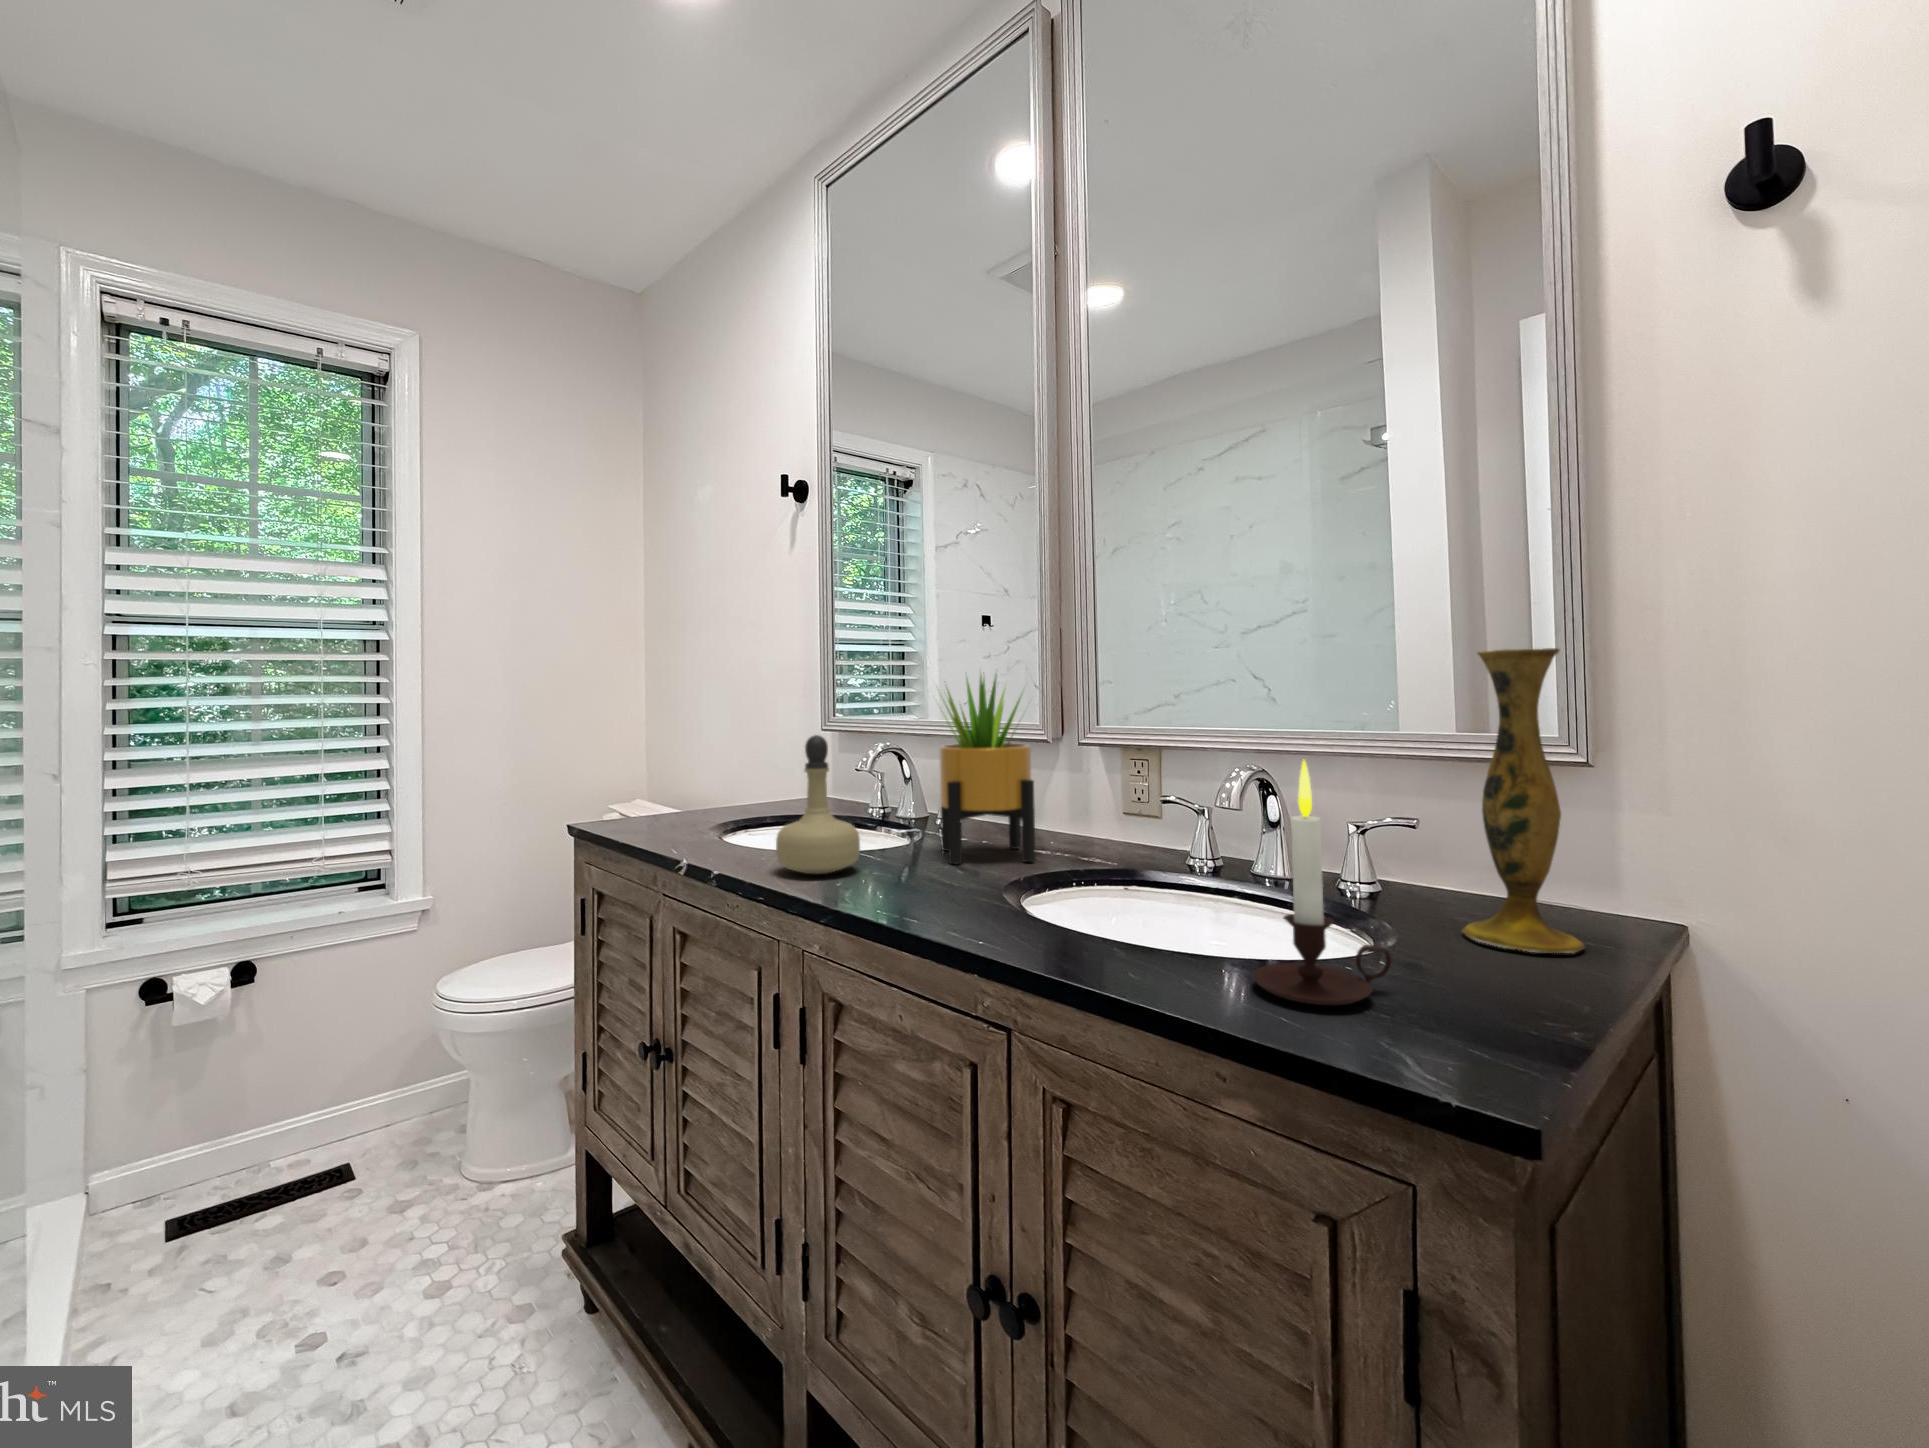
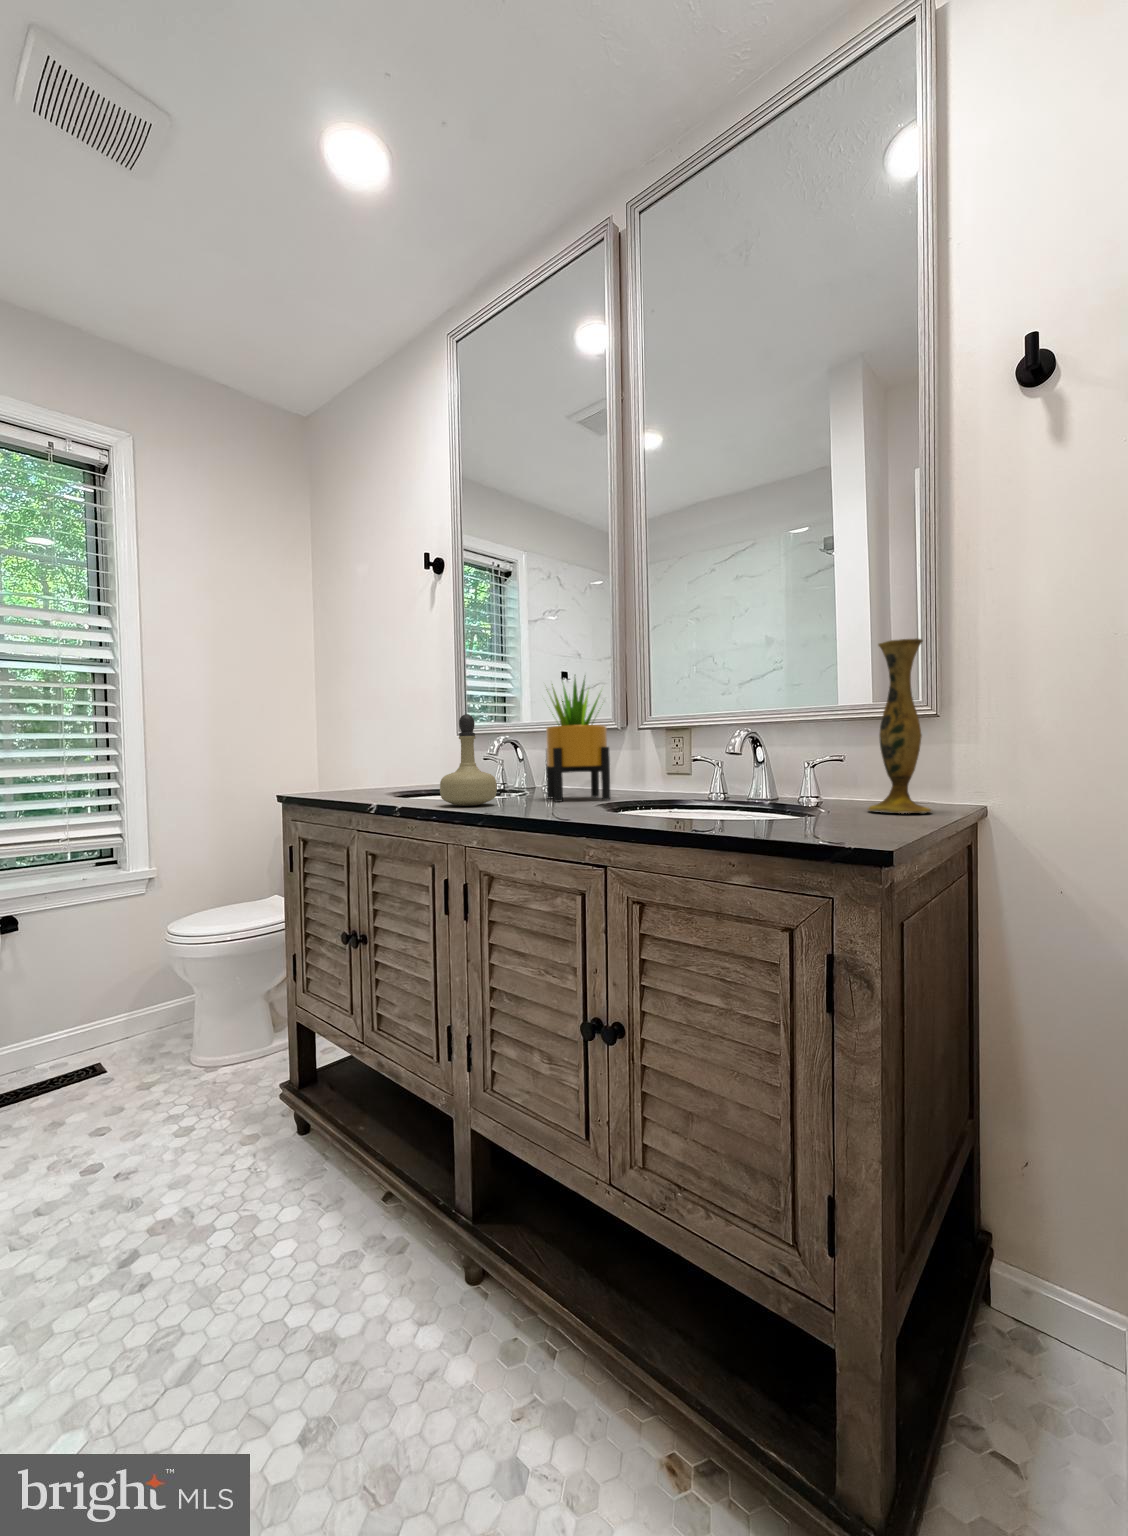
candle: present [1252,759,1391,1005] -> none [751,690,828,827]

